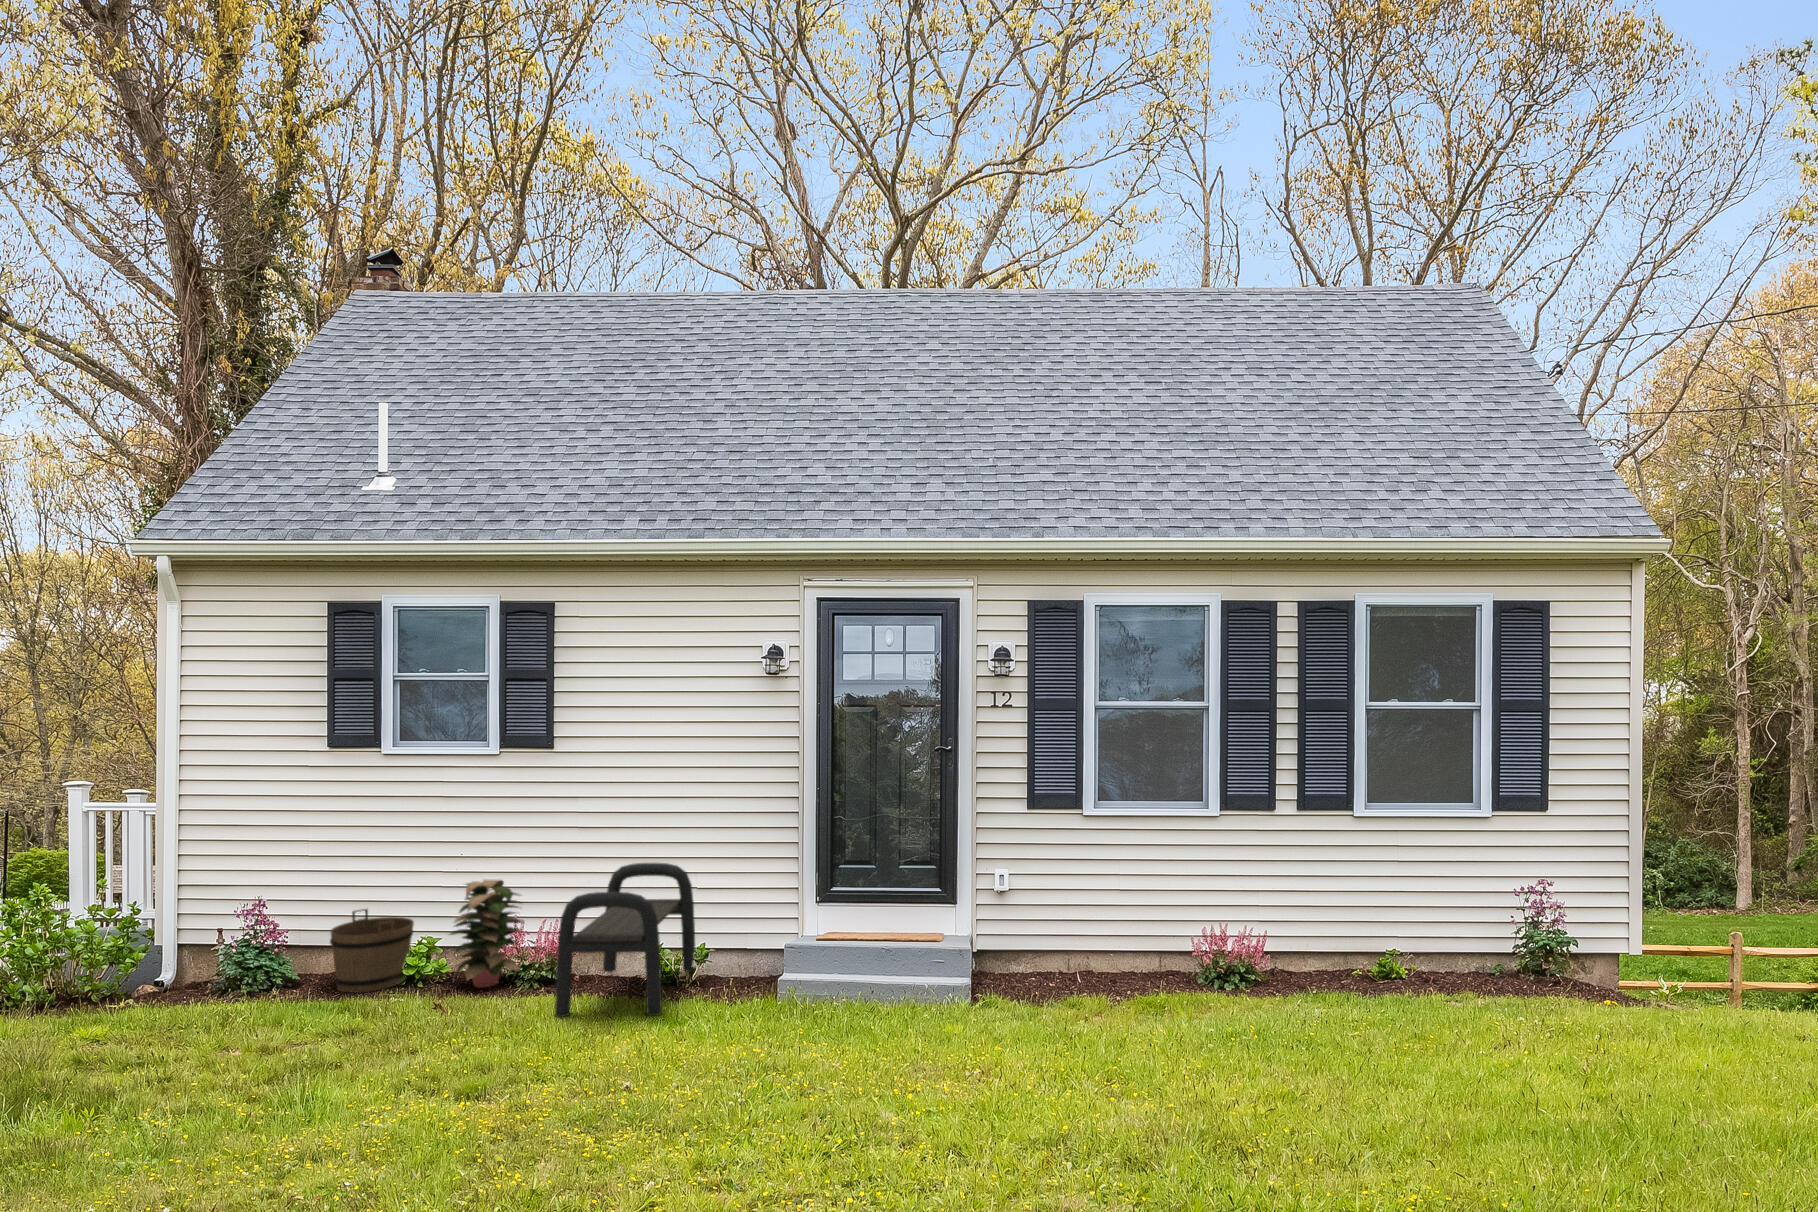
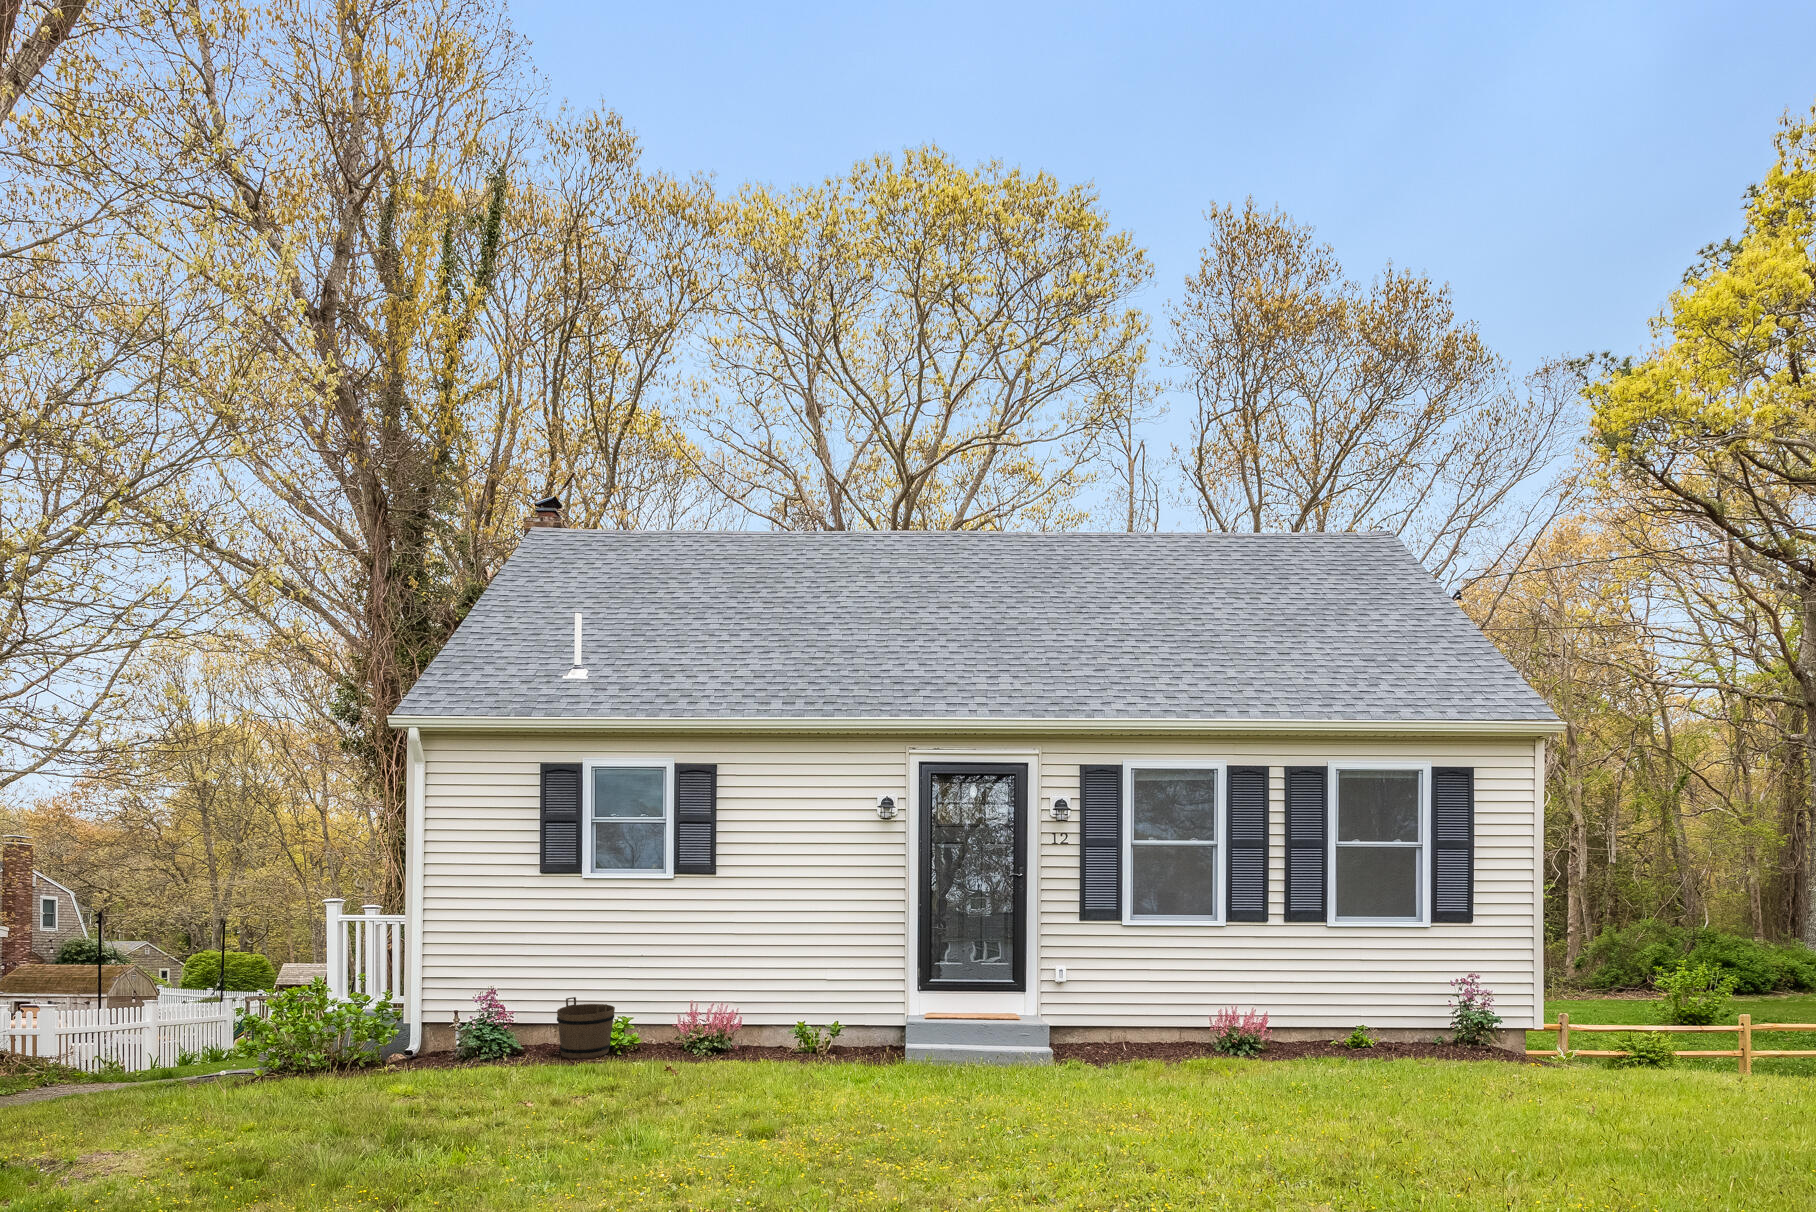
bench: present [555,863,696,1017] -> none [744,962,828,1072]
decorative plant: present [450,879,523,988] -> none [645,974,701,1056]

